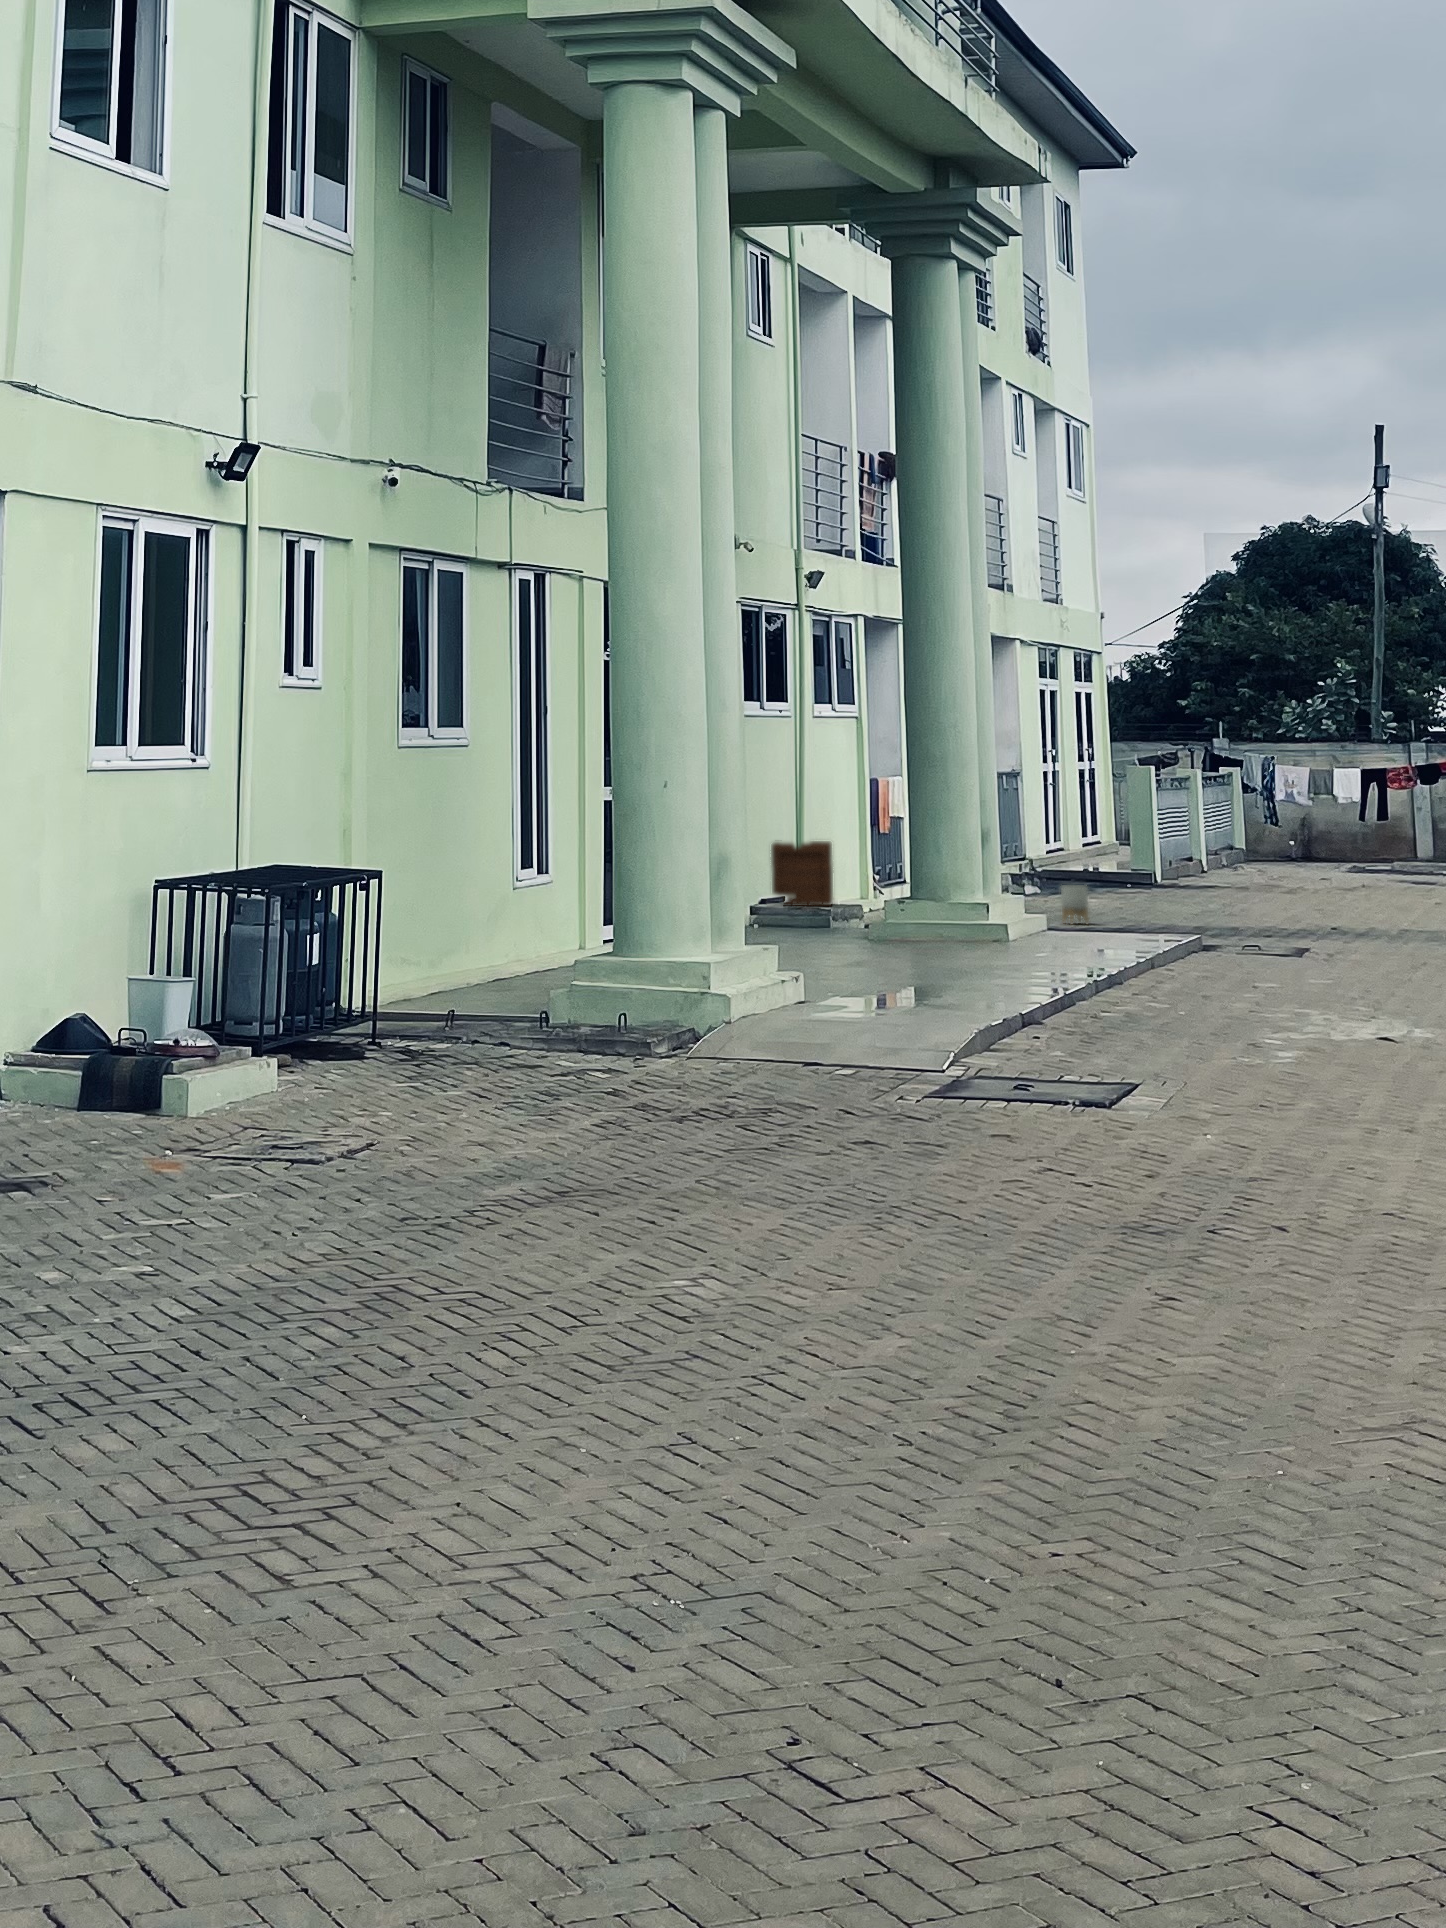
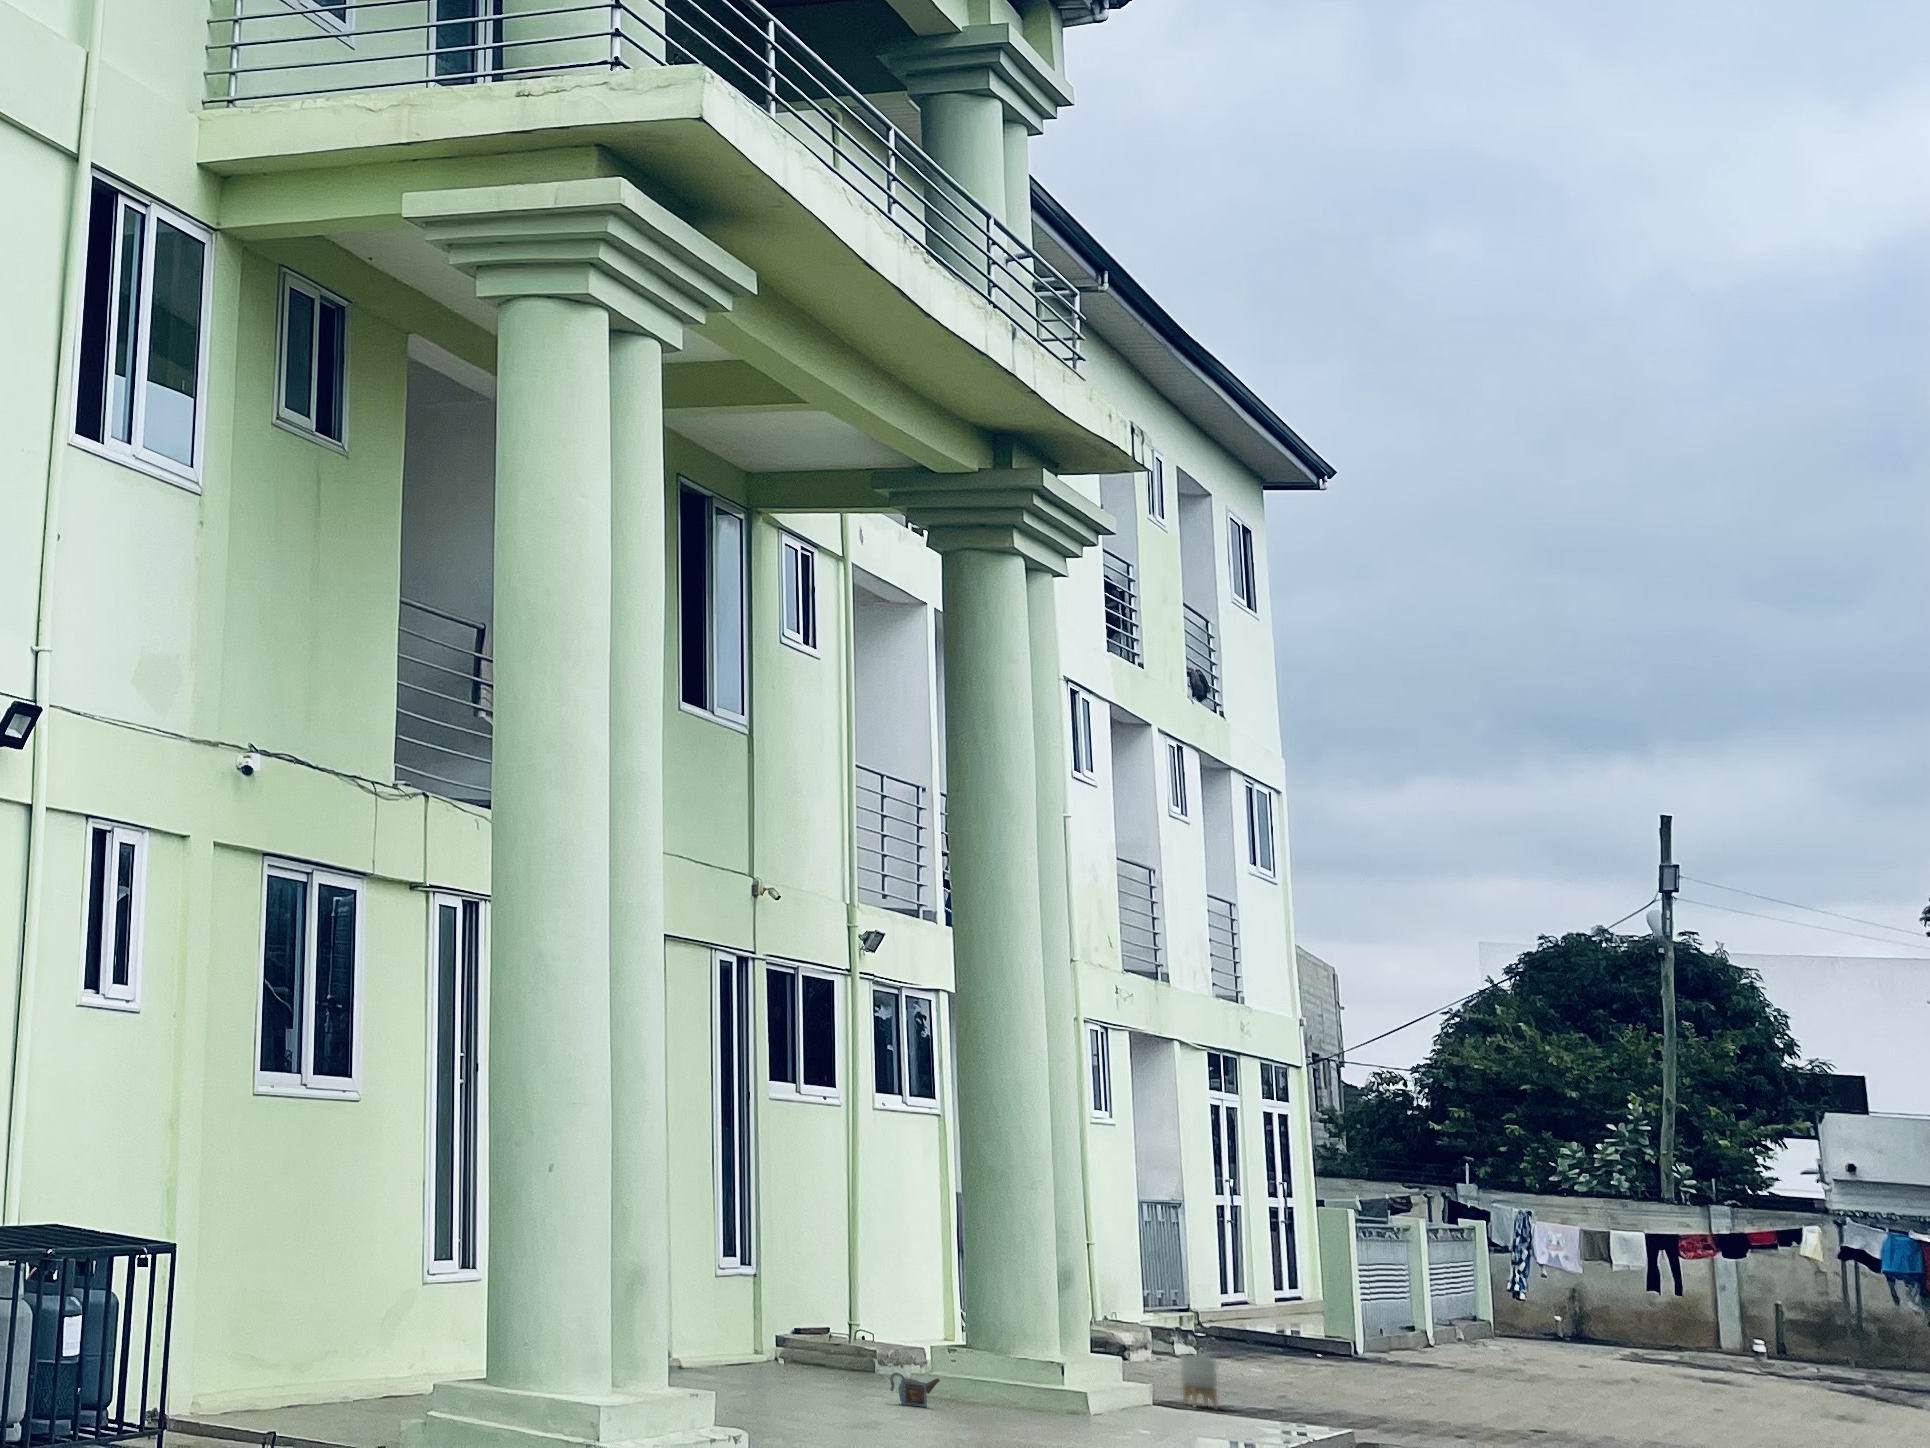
wooden crate: present [771,841,833,906] -> none [819,1257,900,1347]
watering can: none [855,921,894,945] -> present [890,1373,940,1407]

